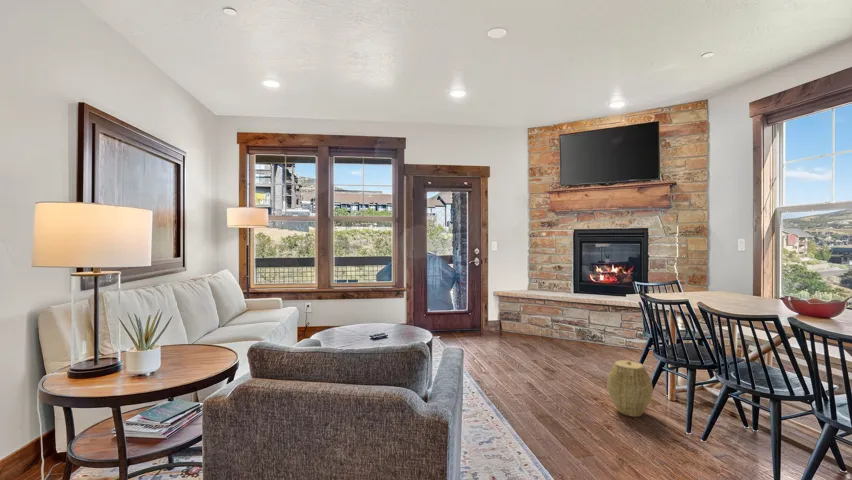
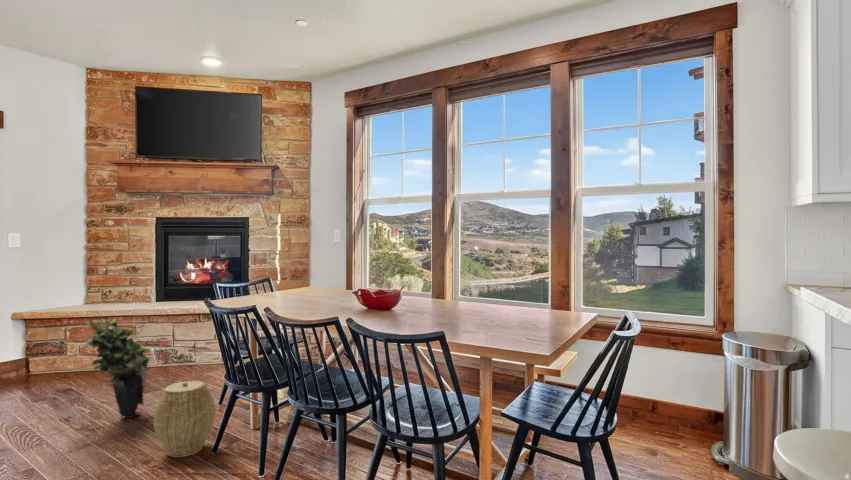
potted plant: none [548,304,590,377] -> present [86,319,151,418]

